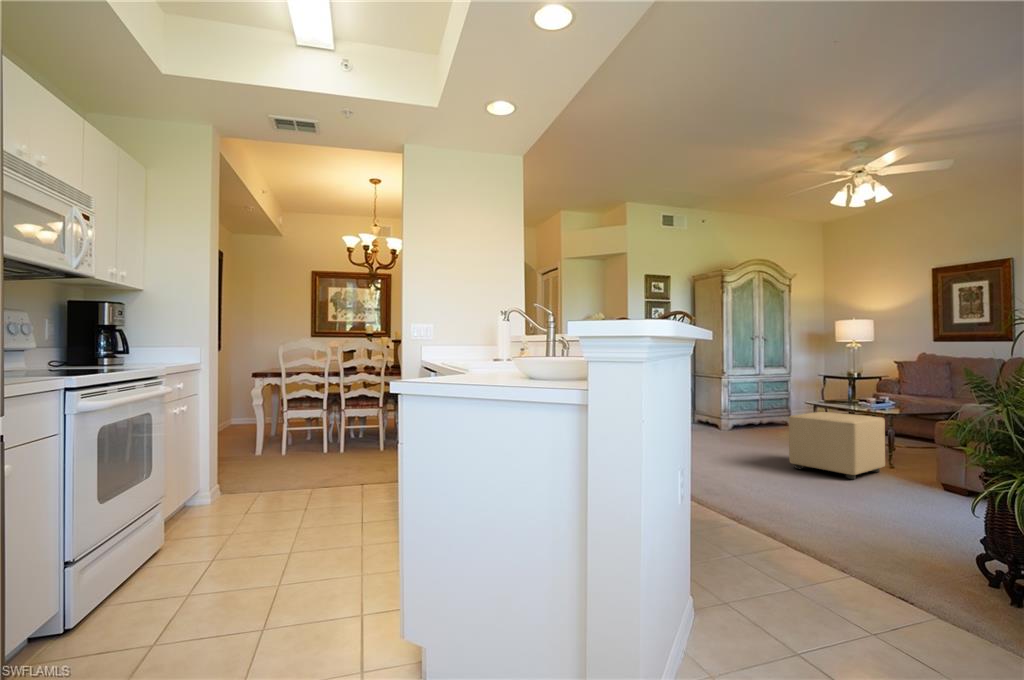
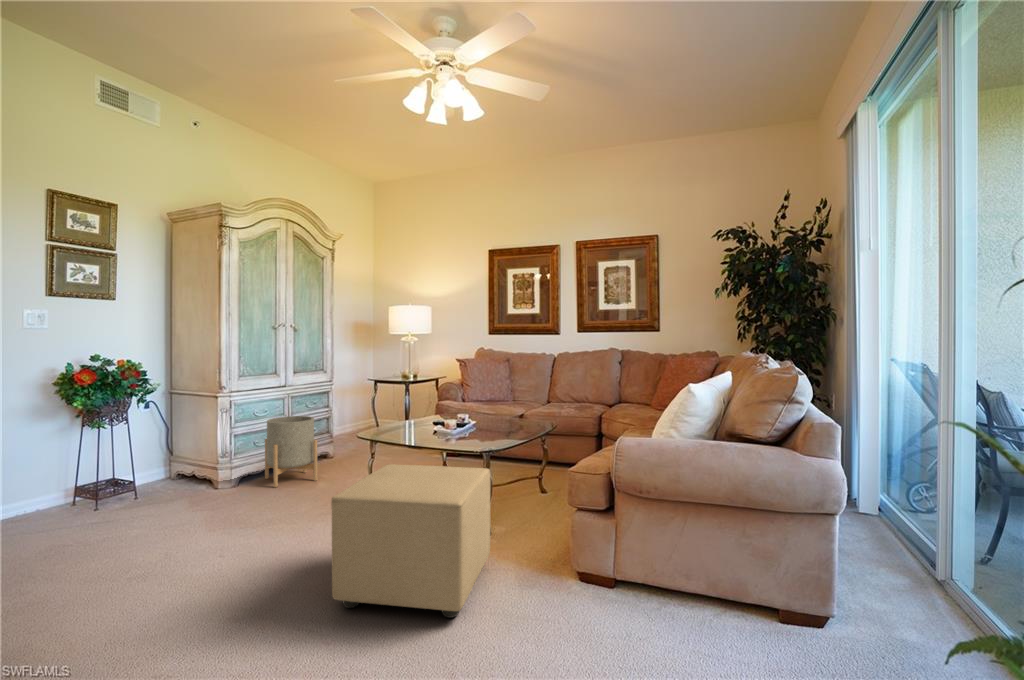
planter: none [747,393,780,433] -> present [265,416,317,487]

